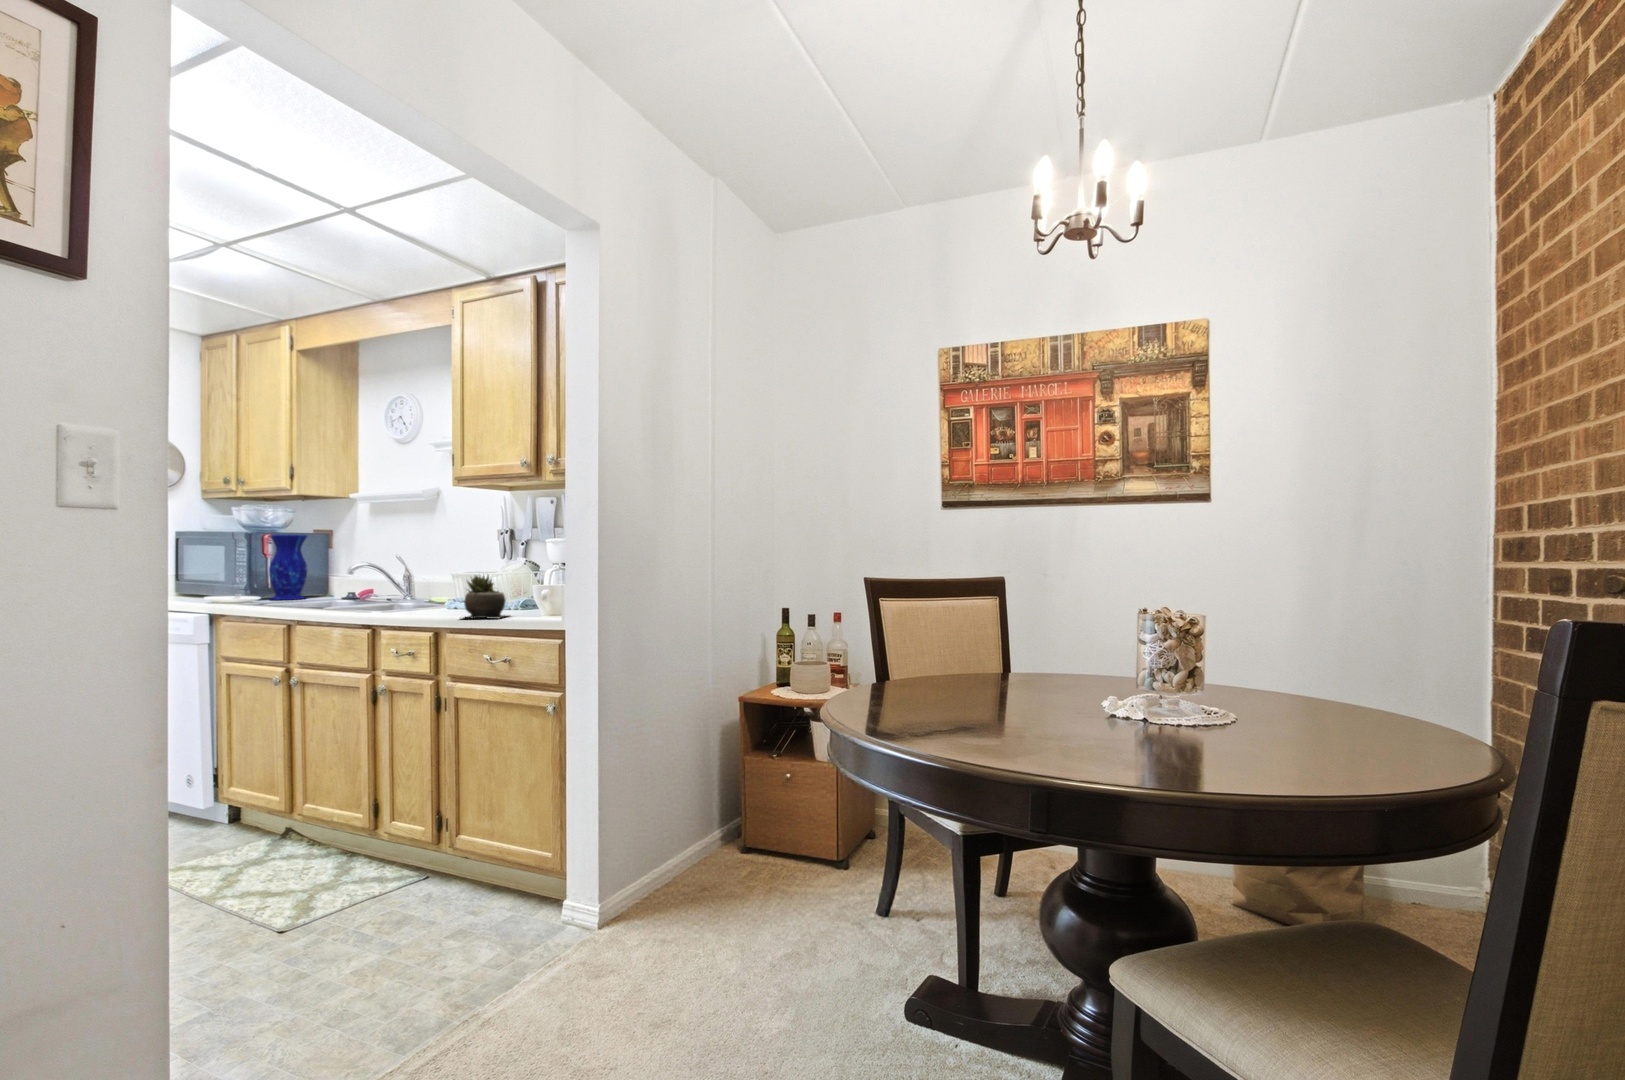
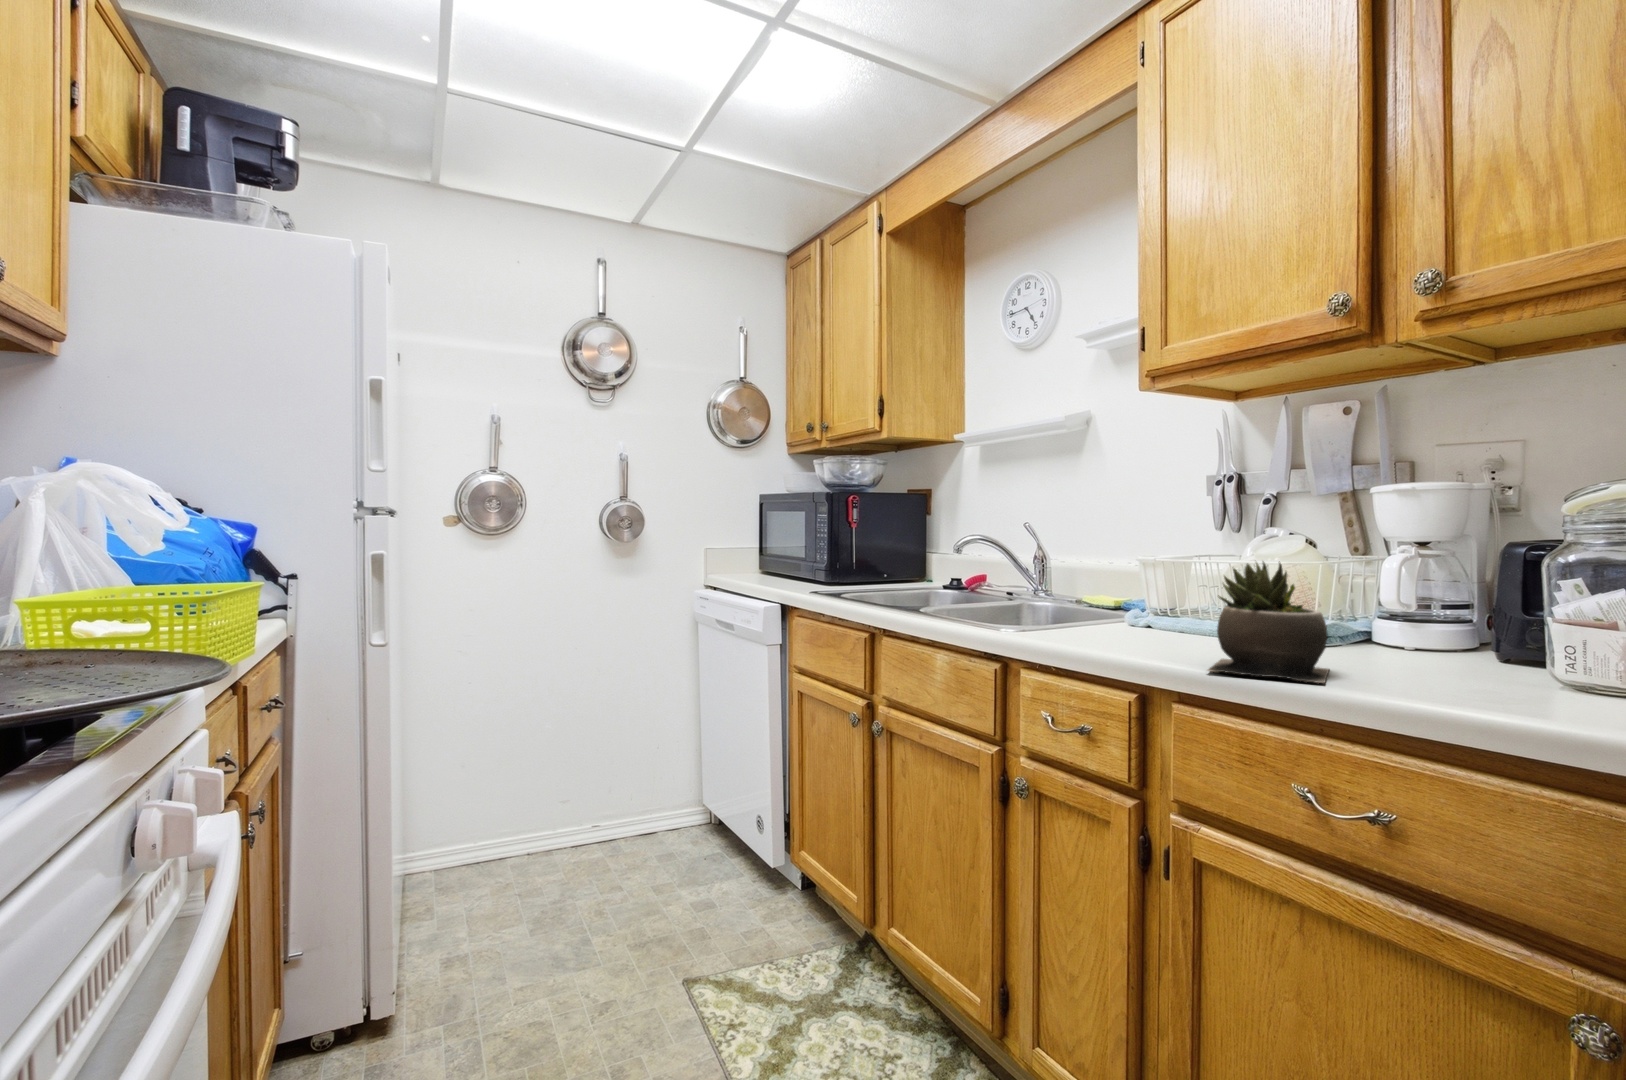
vase: present [269,534,307,600] -> none [854,493,900,587]

